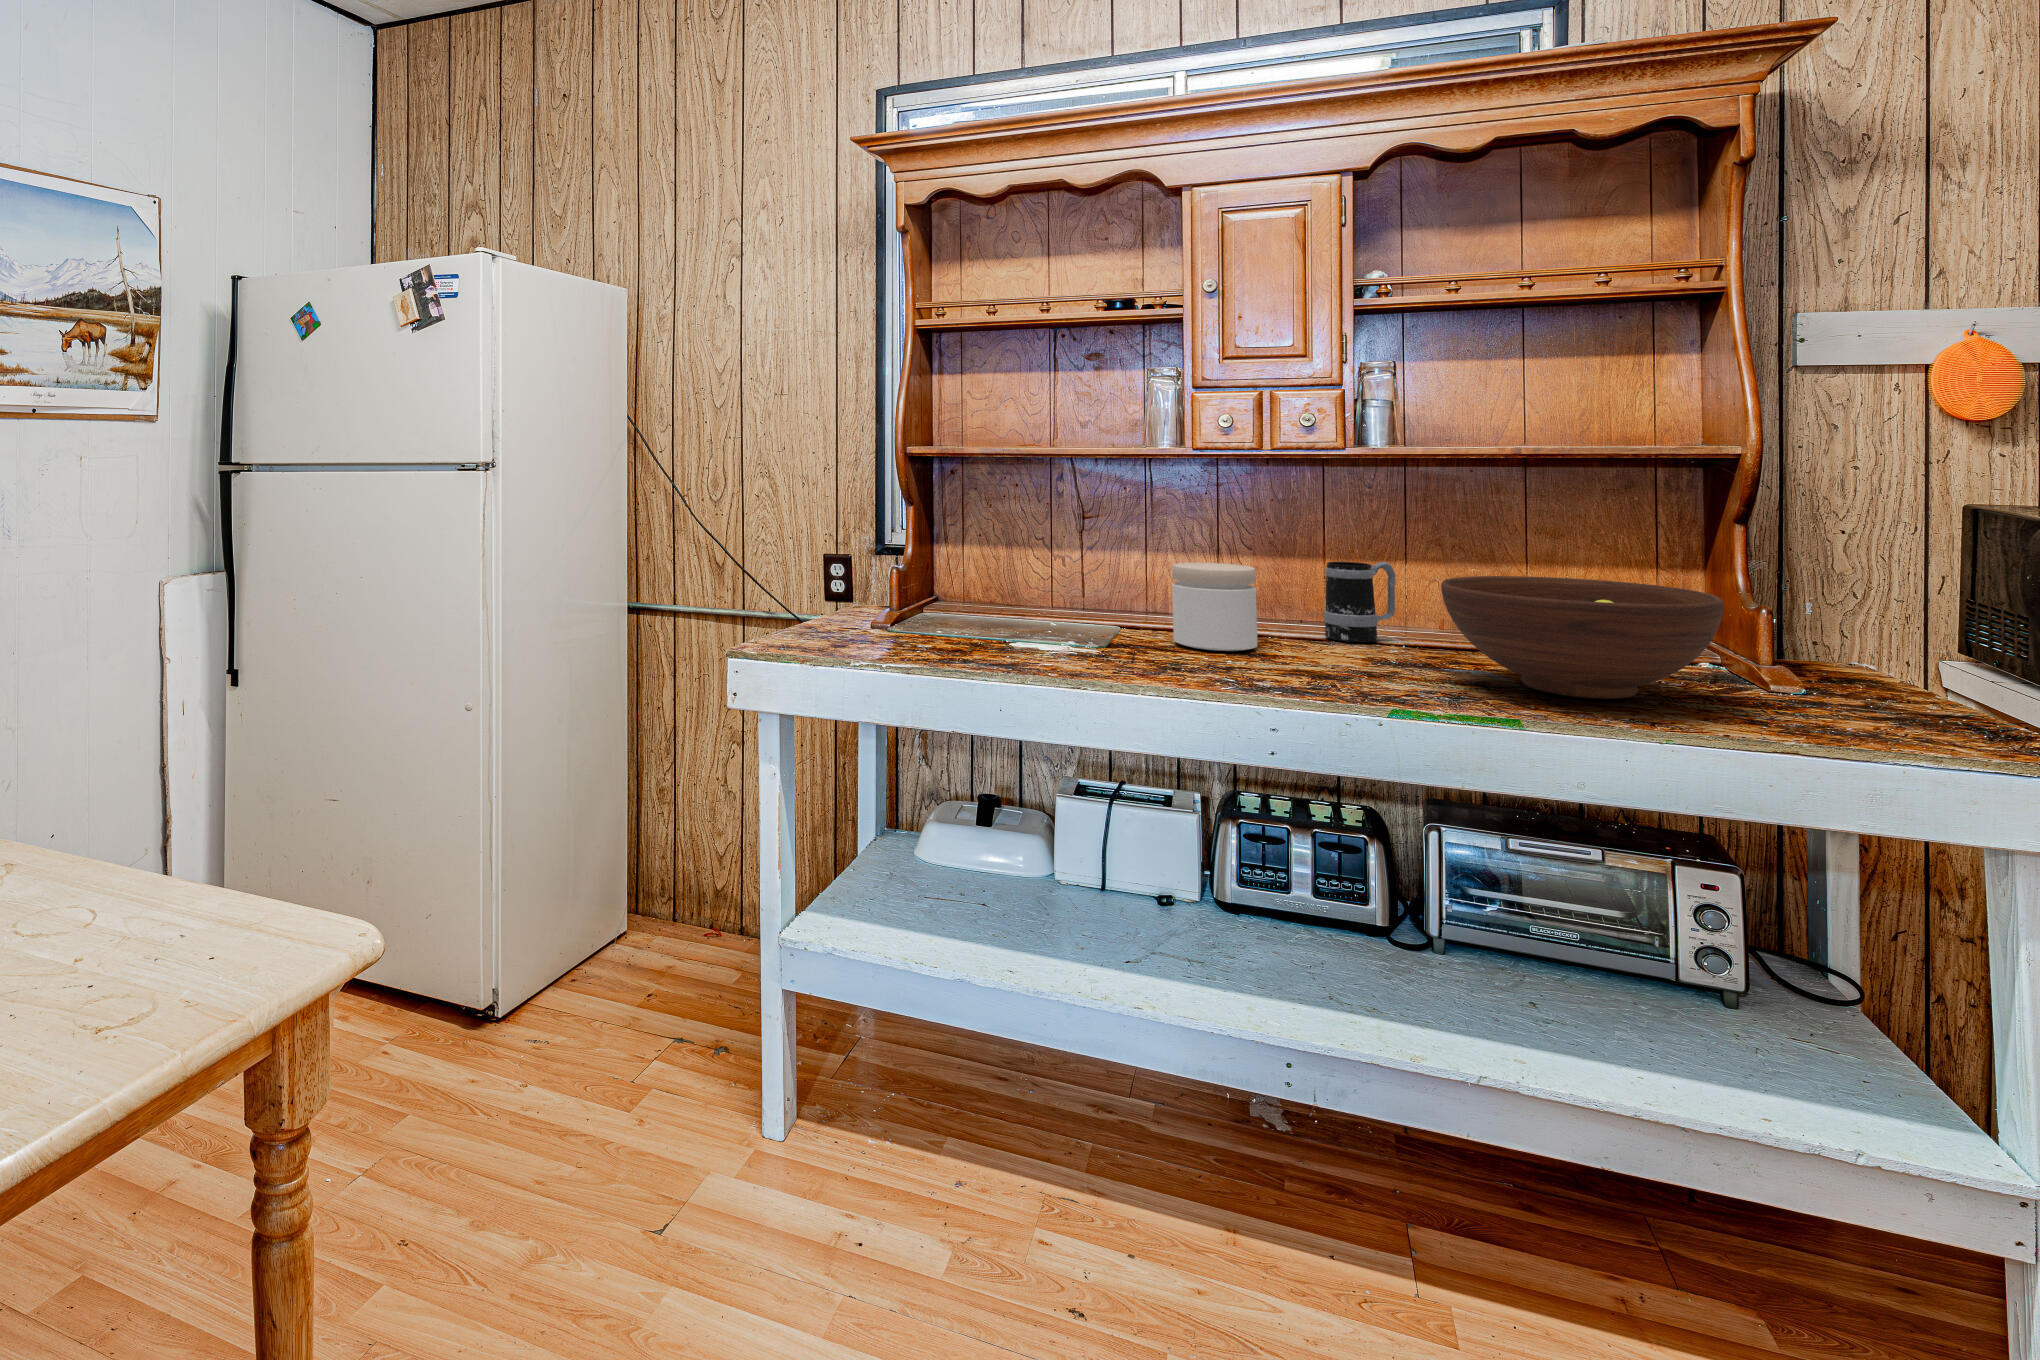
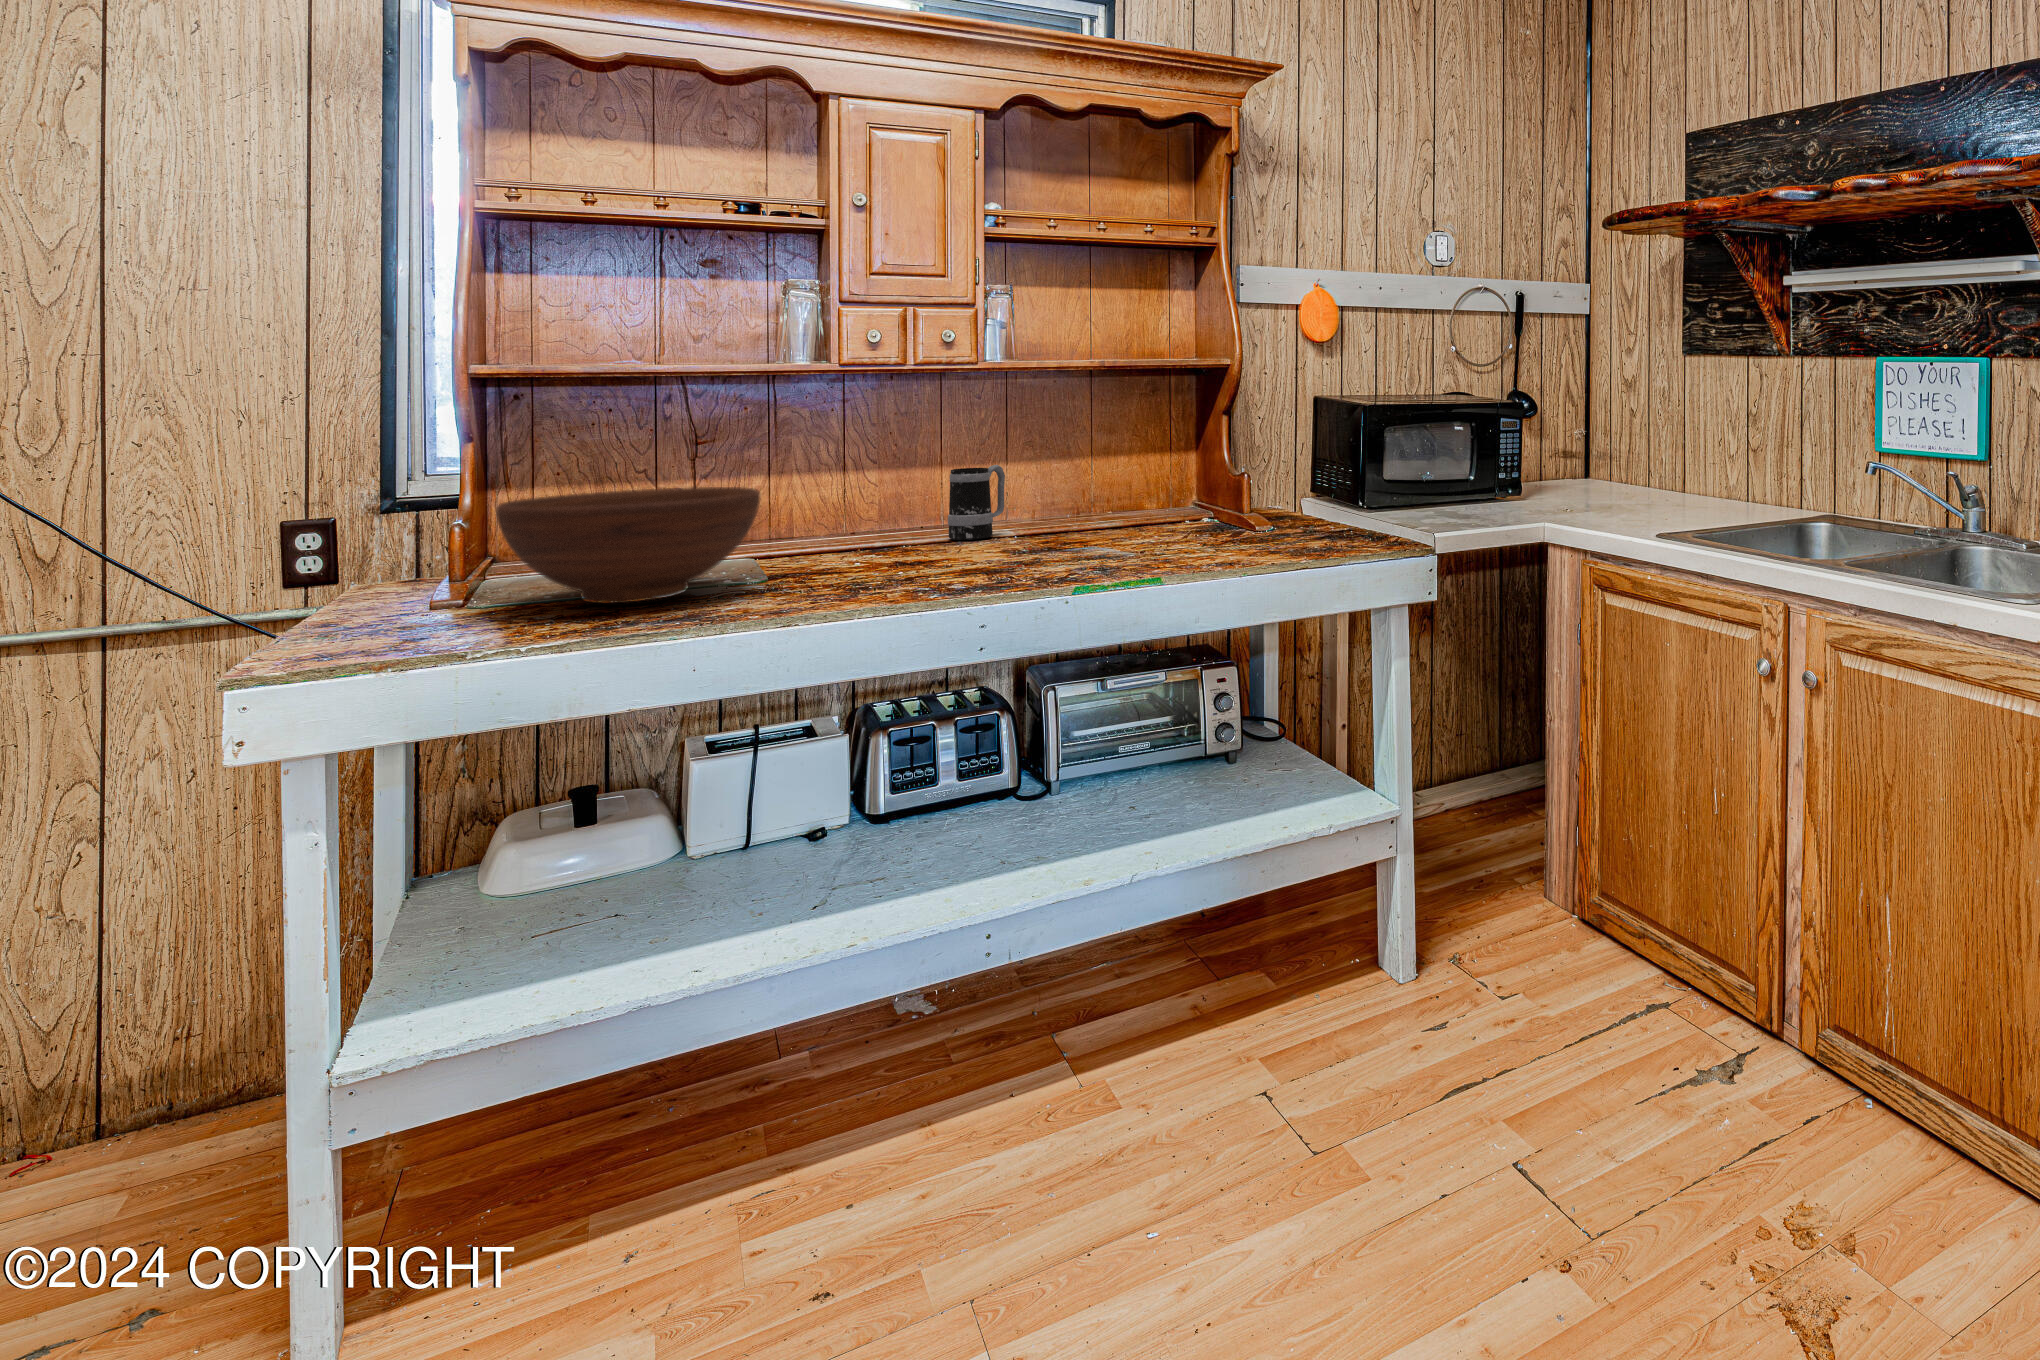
jar: present [1172,563,1258,651] -> none [825,477,909,564]
fruit bowl: present [1441,576,1724,699] -> present [496,487,760,603]

